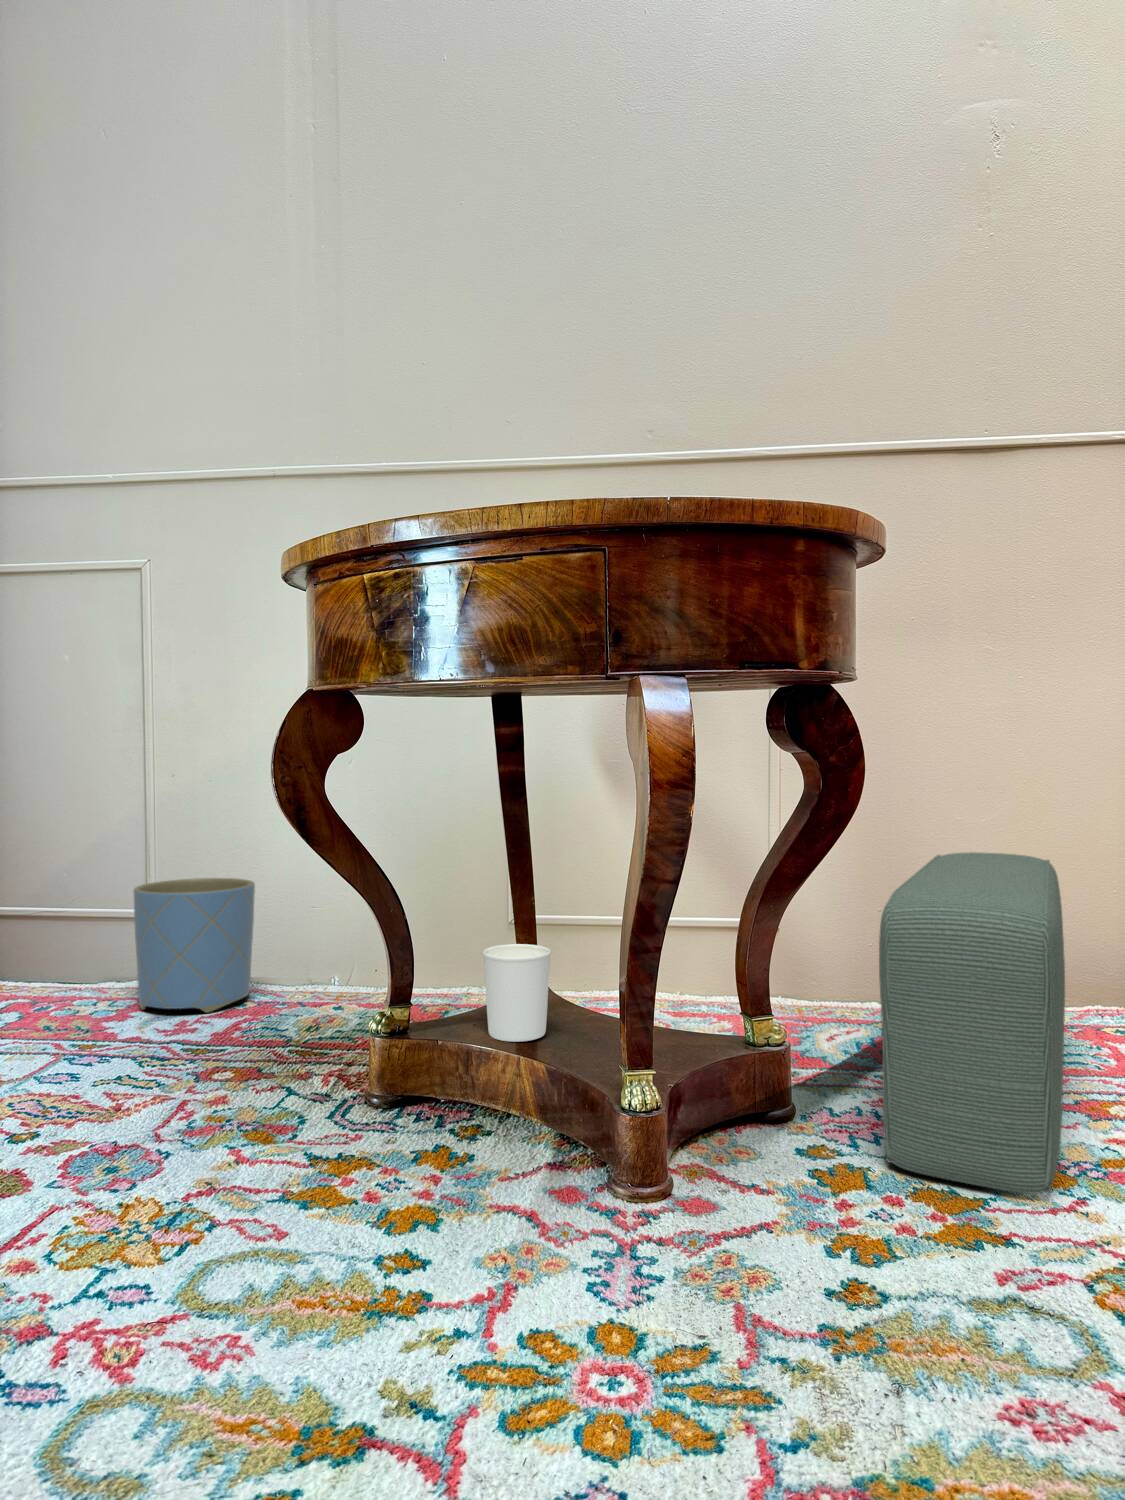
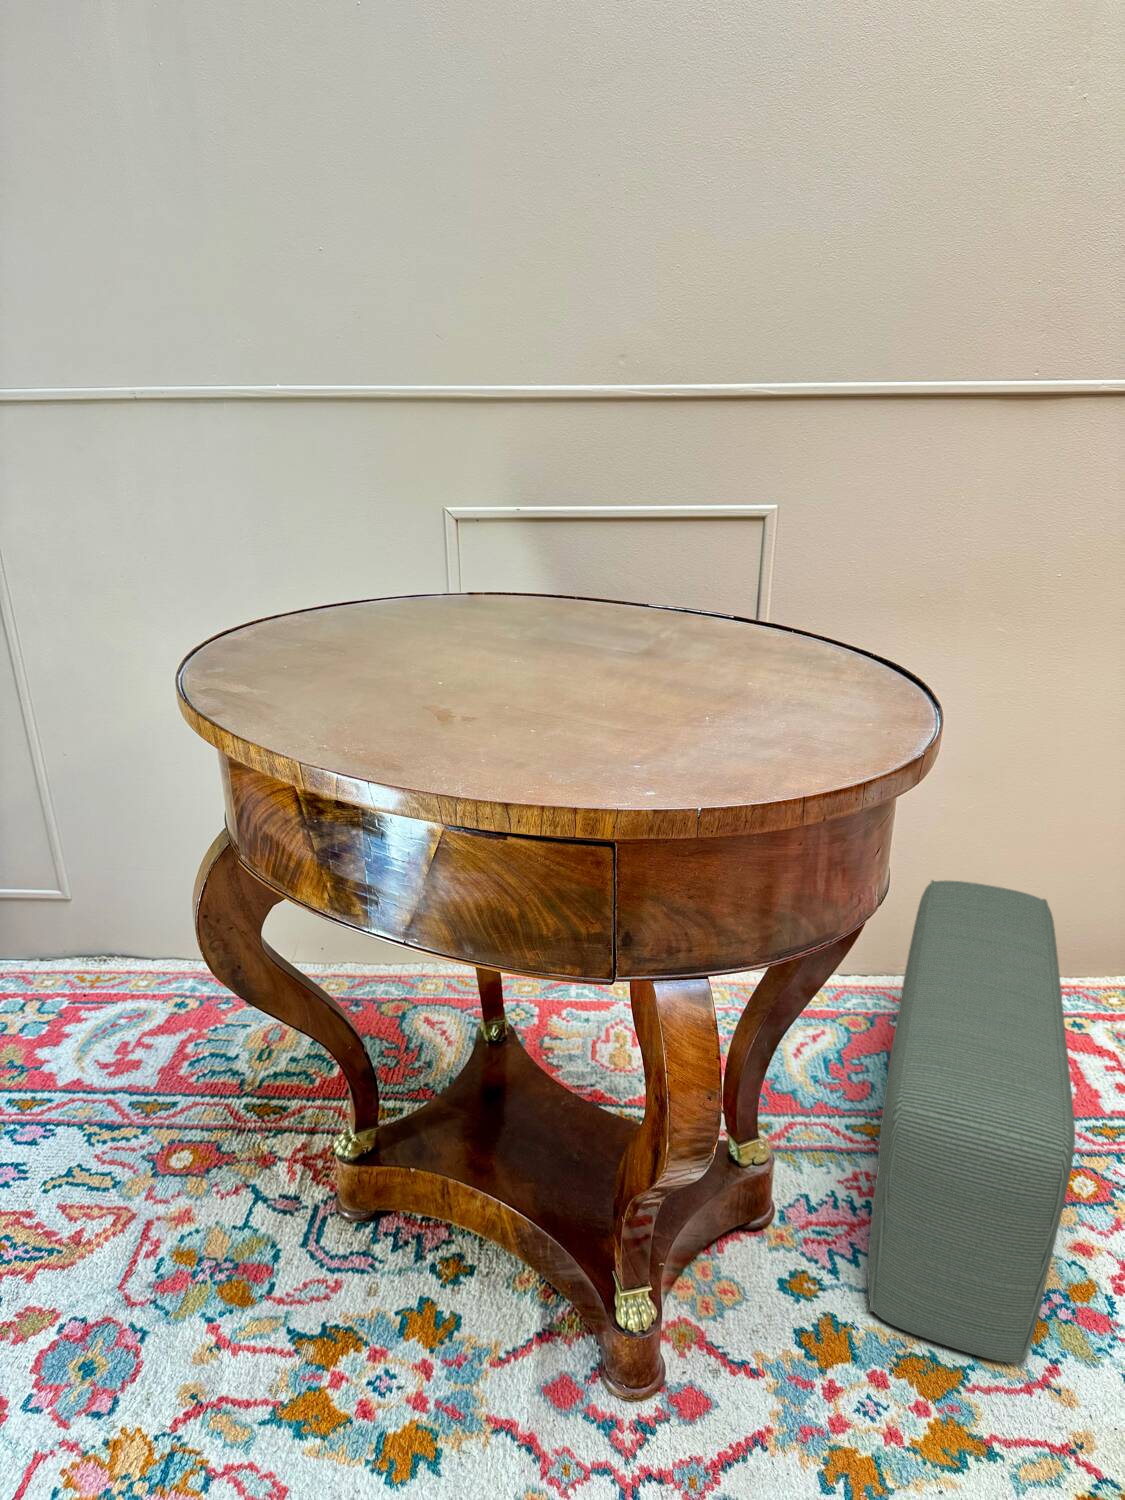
planter: present [133,878,255,1012] -> none [43,863,190,1028]
candle holder: present [483,944,551,1042] -> none [454,1044,527,1159]

